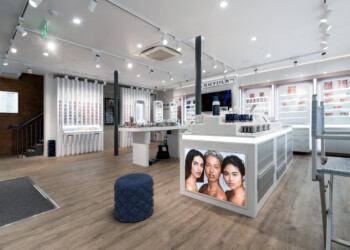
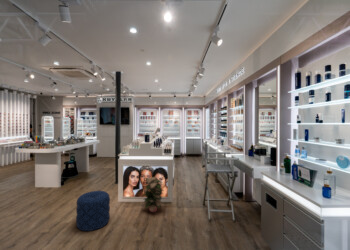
decorative plant: none [197,168,236,224] -> present [143,177,164,212]

